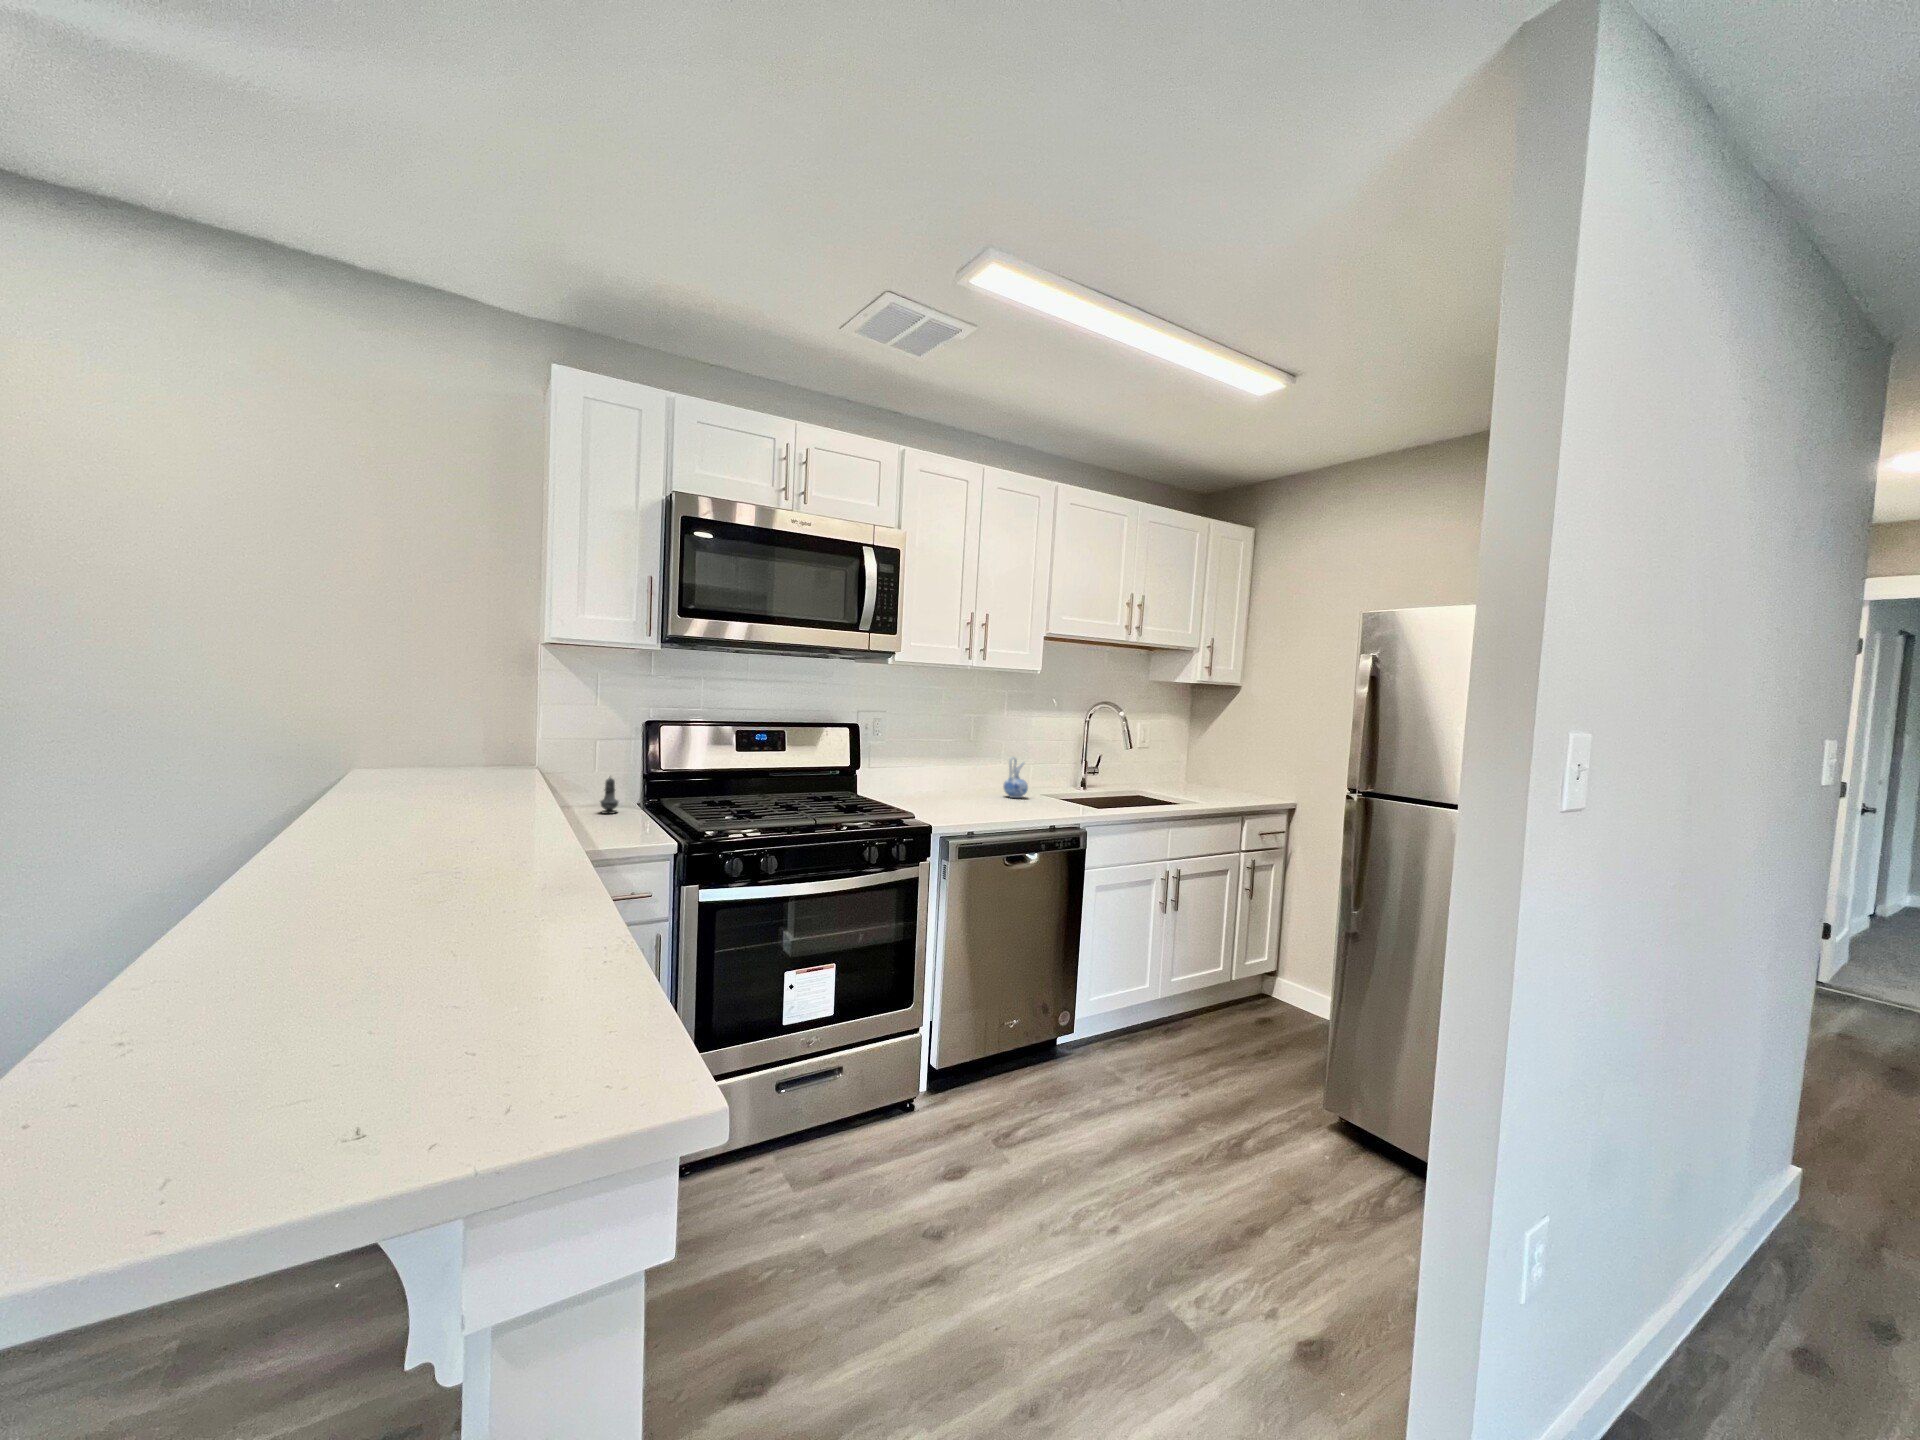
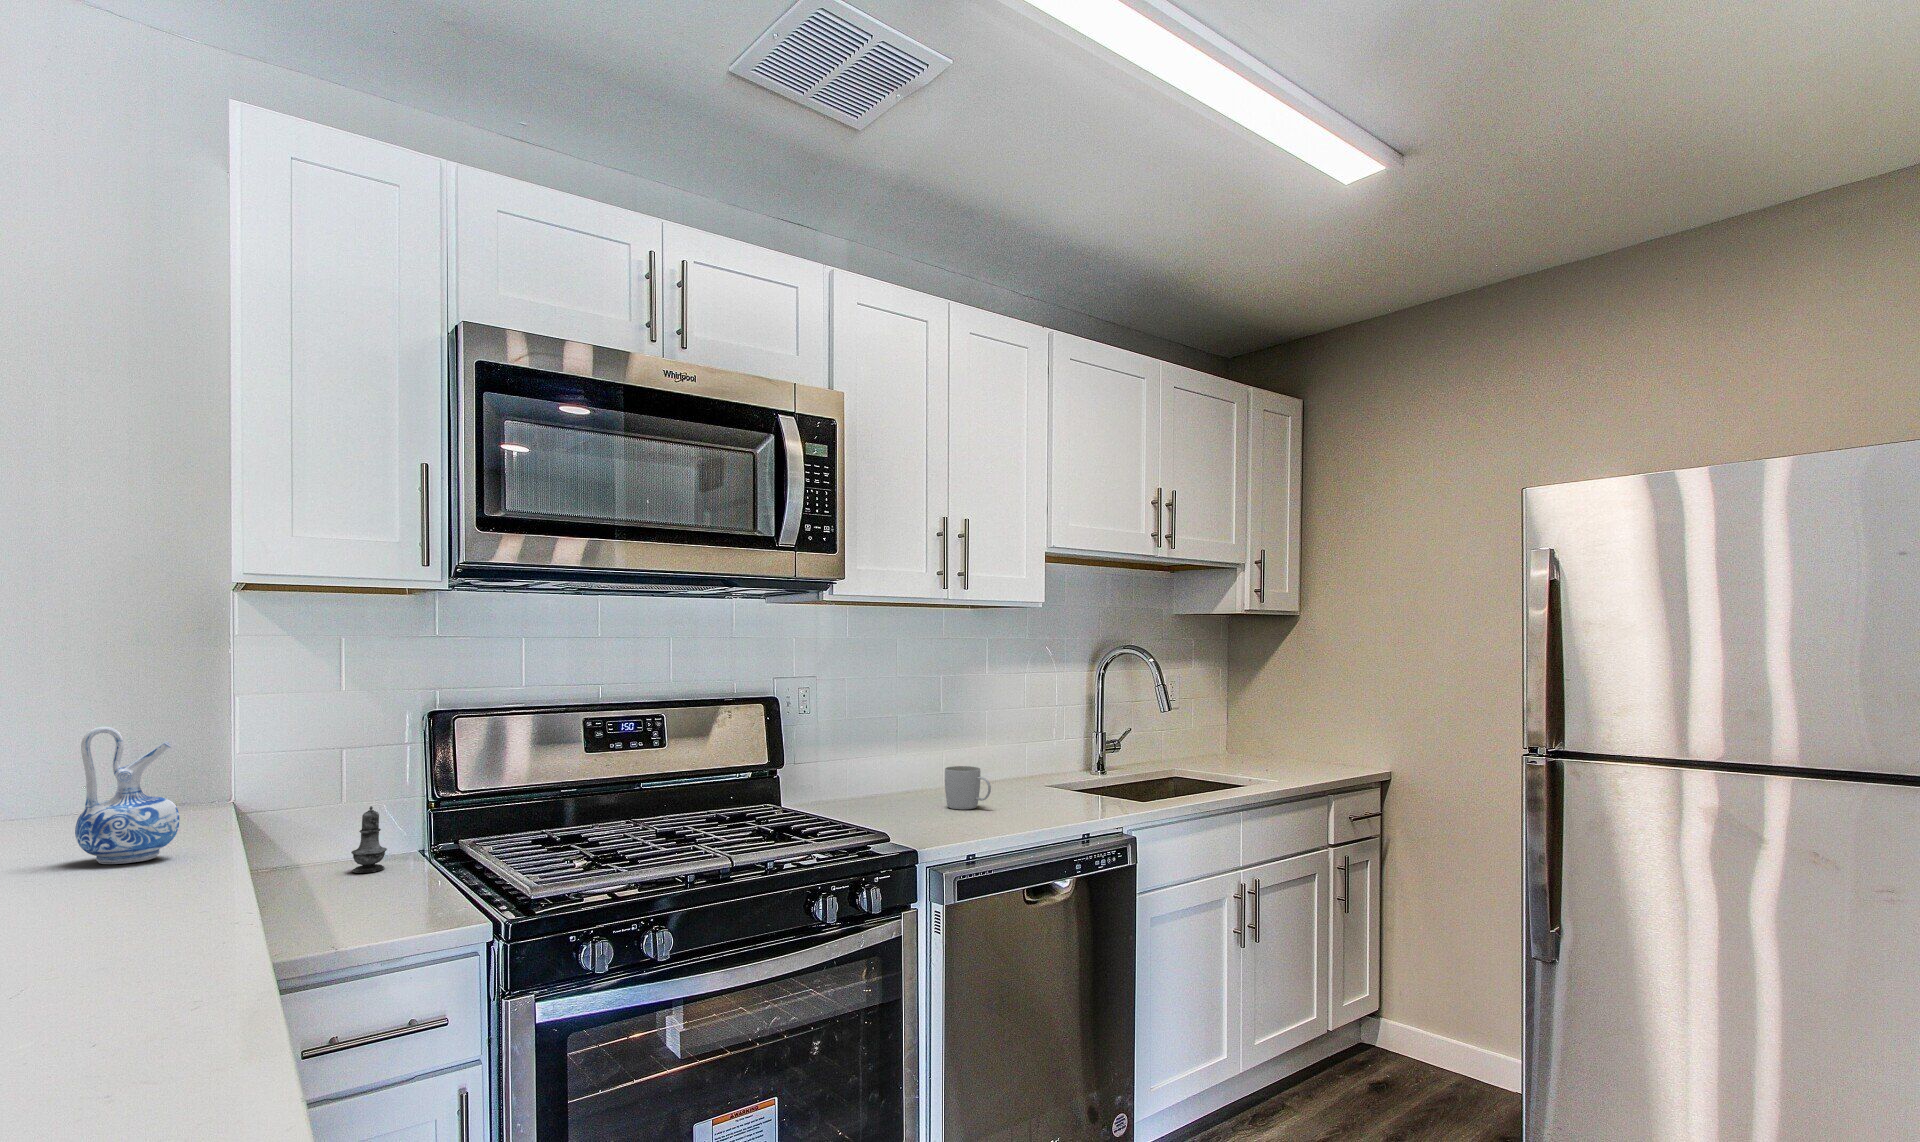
ceramic pitcher: present [1003,757,1028,798] -> present [75,726,180,864]
mug: none [966,778,995,806] -> present [945,766,991,809]

